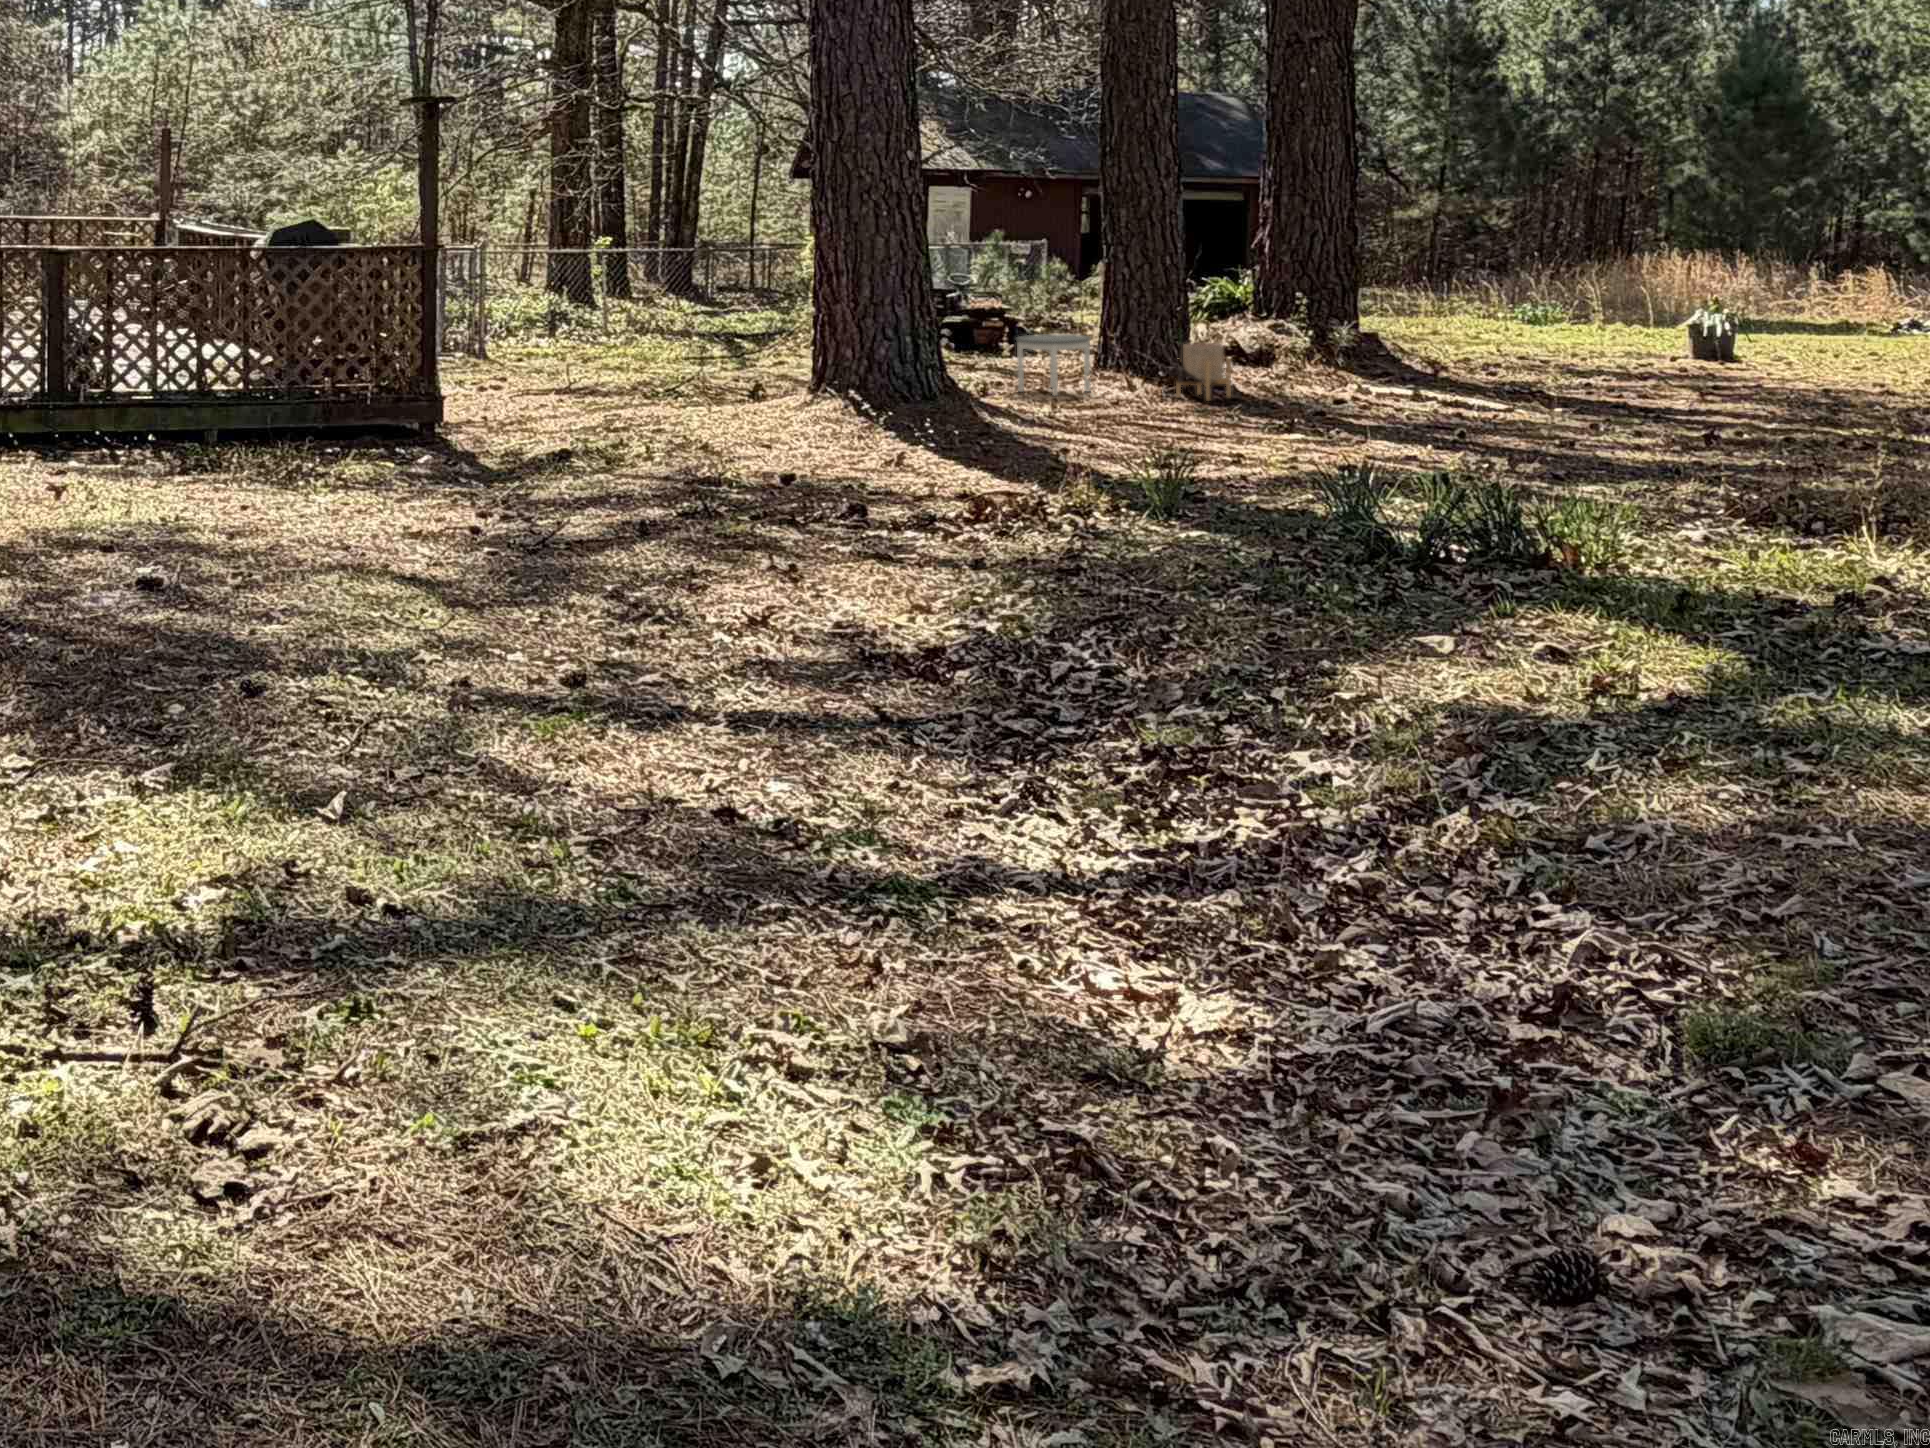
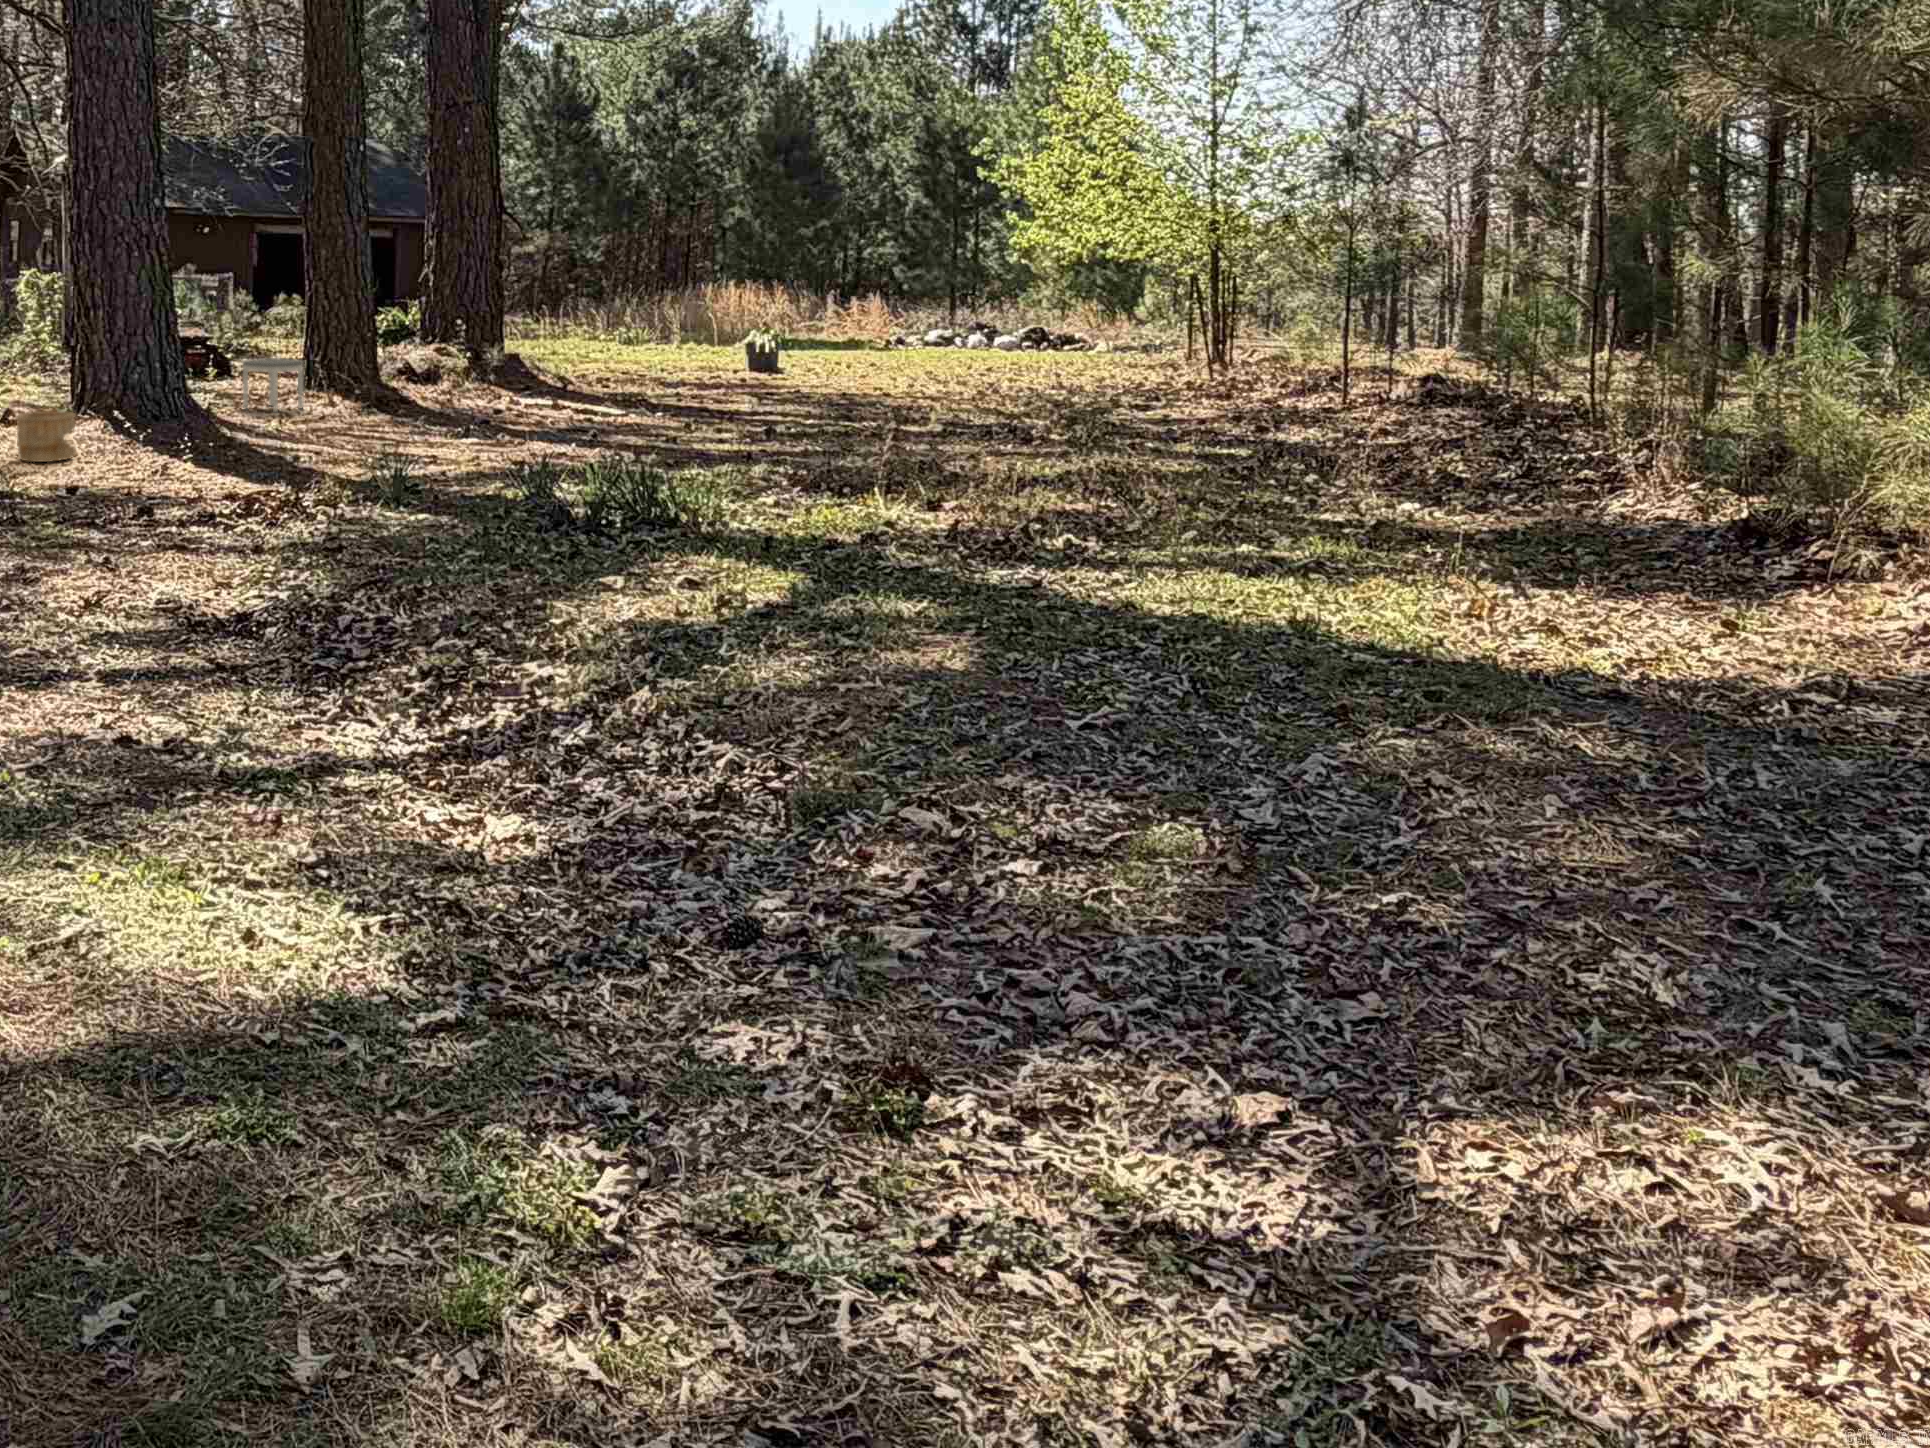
planter: present [1176,343,1231,400] -> none [373,365,416,415]
wooden bucket: none [742,394,808,448] -> present [16,411,76,462]

